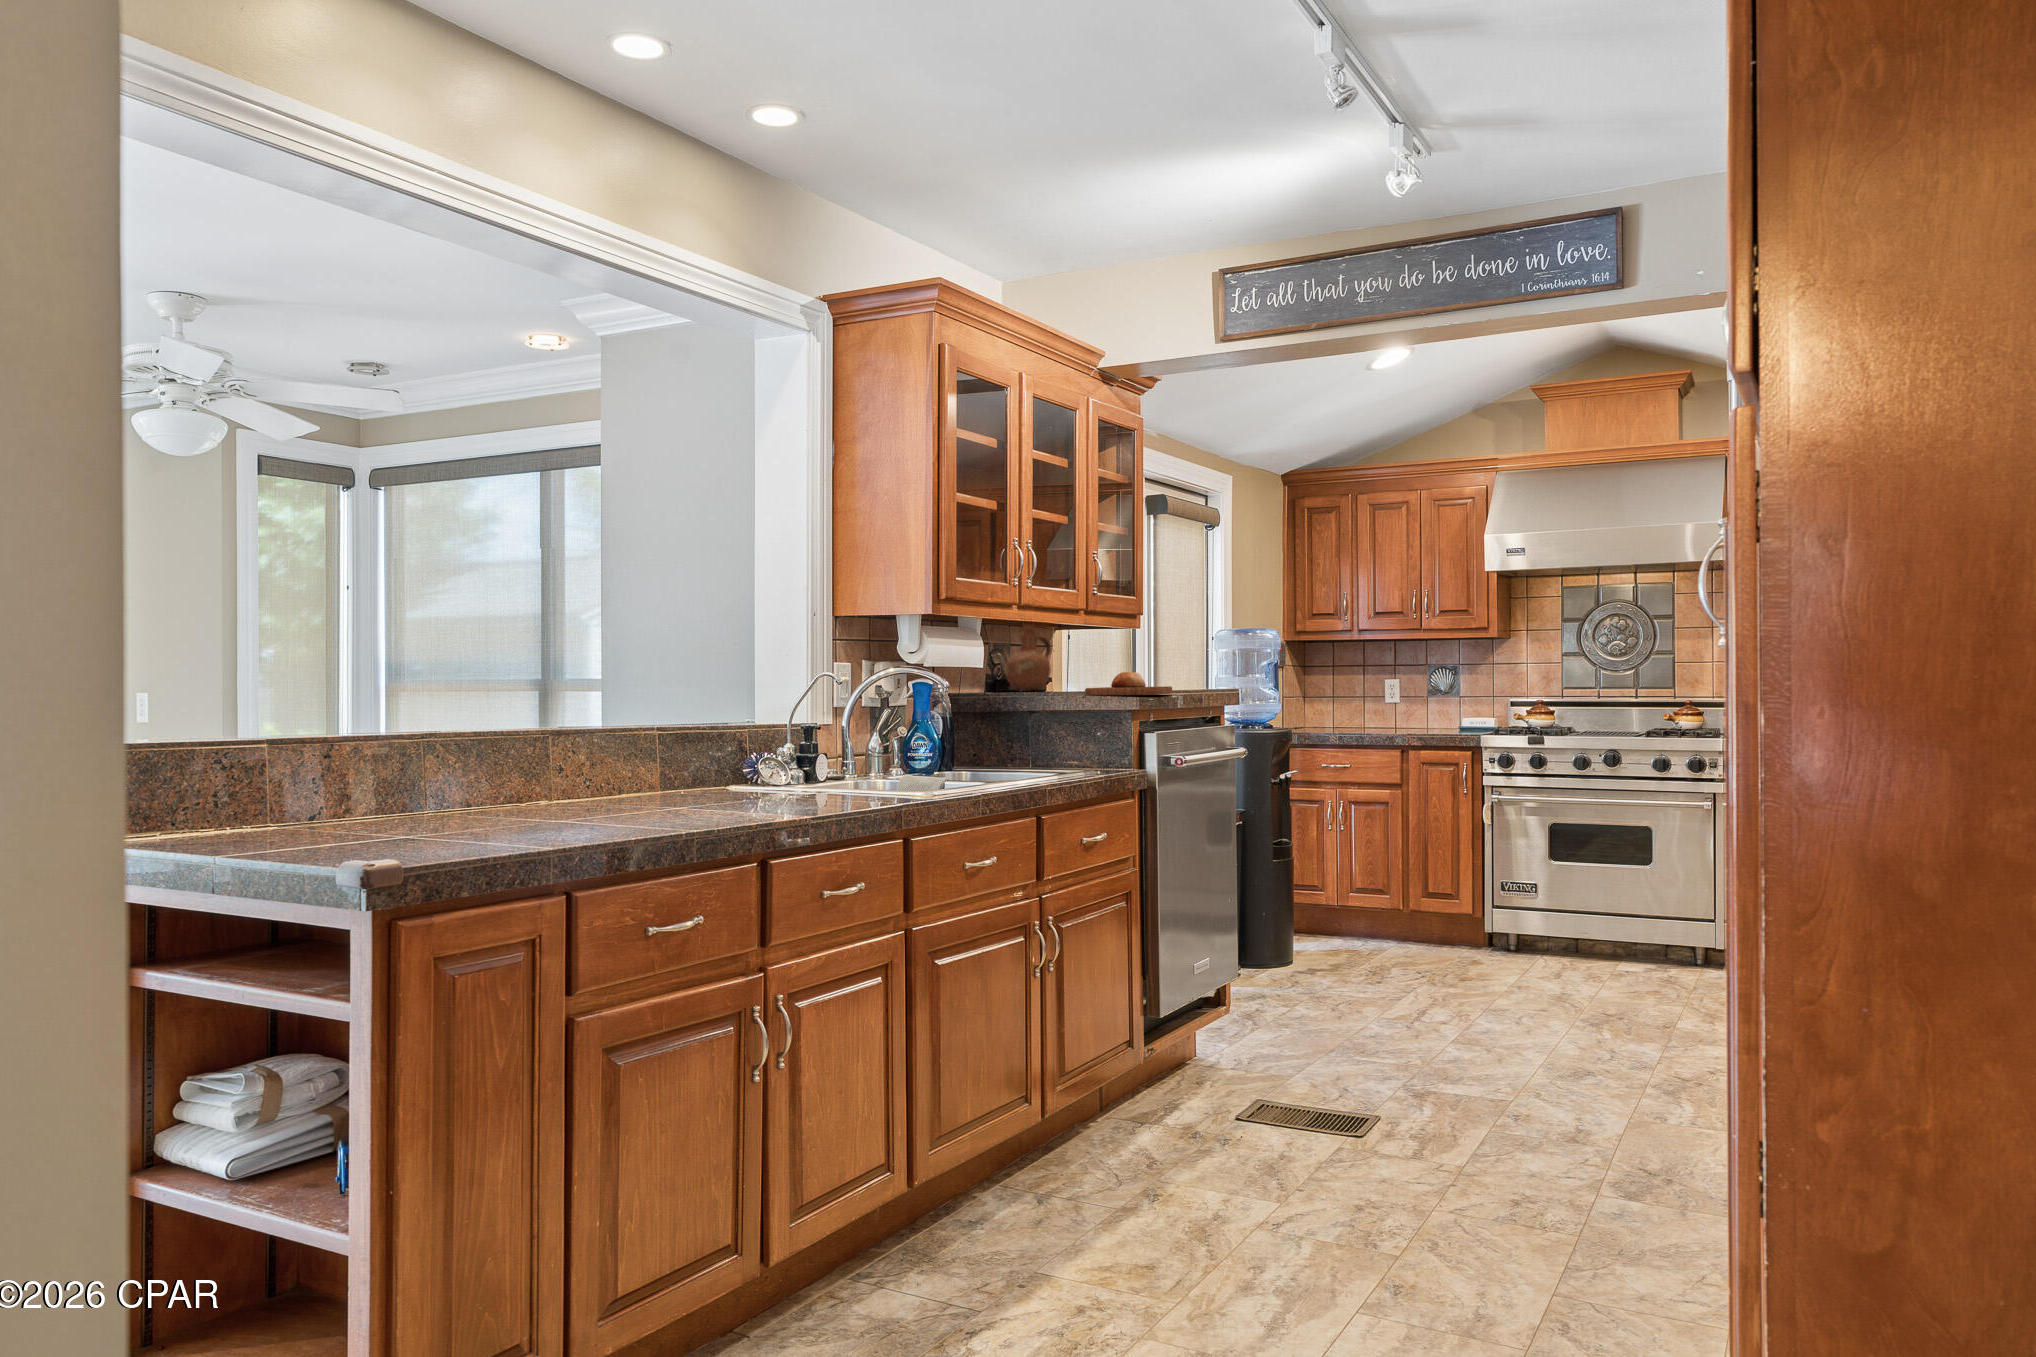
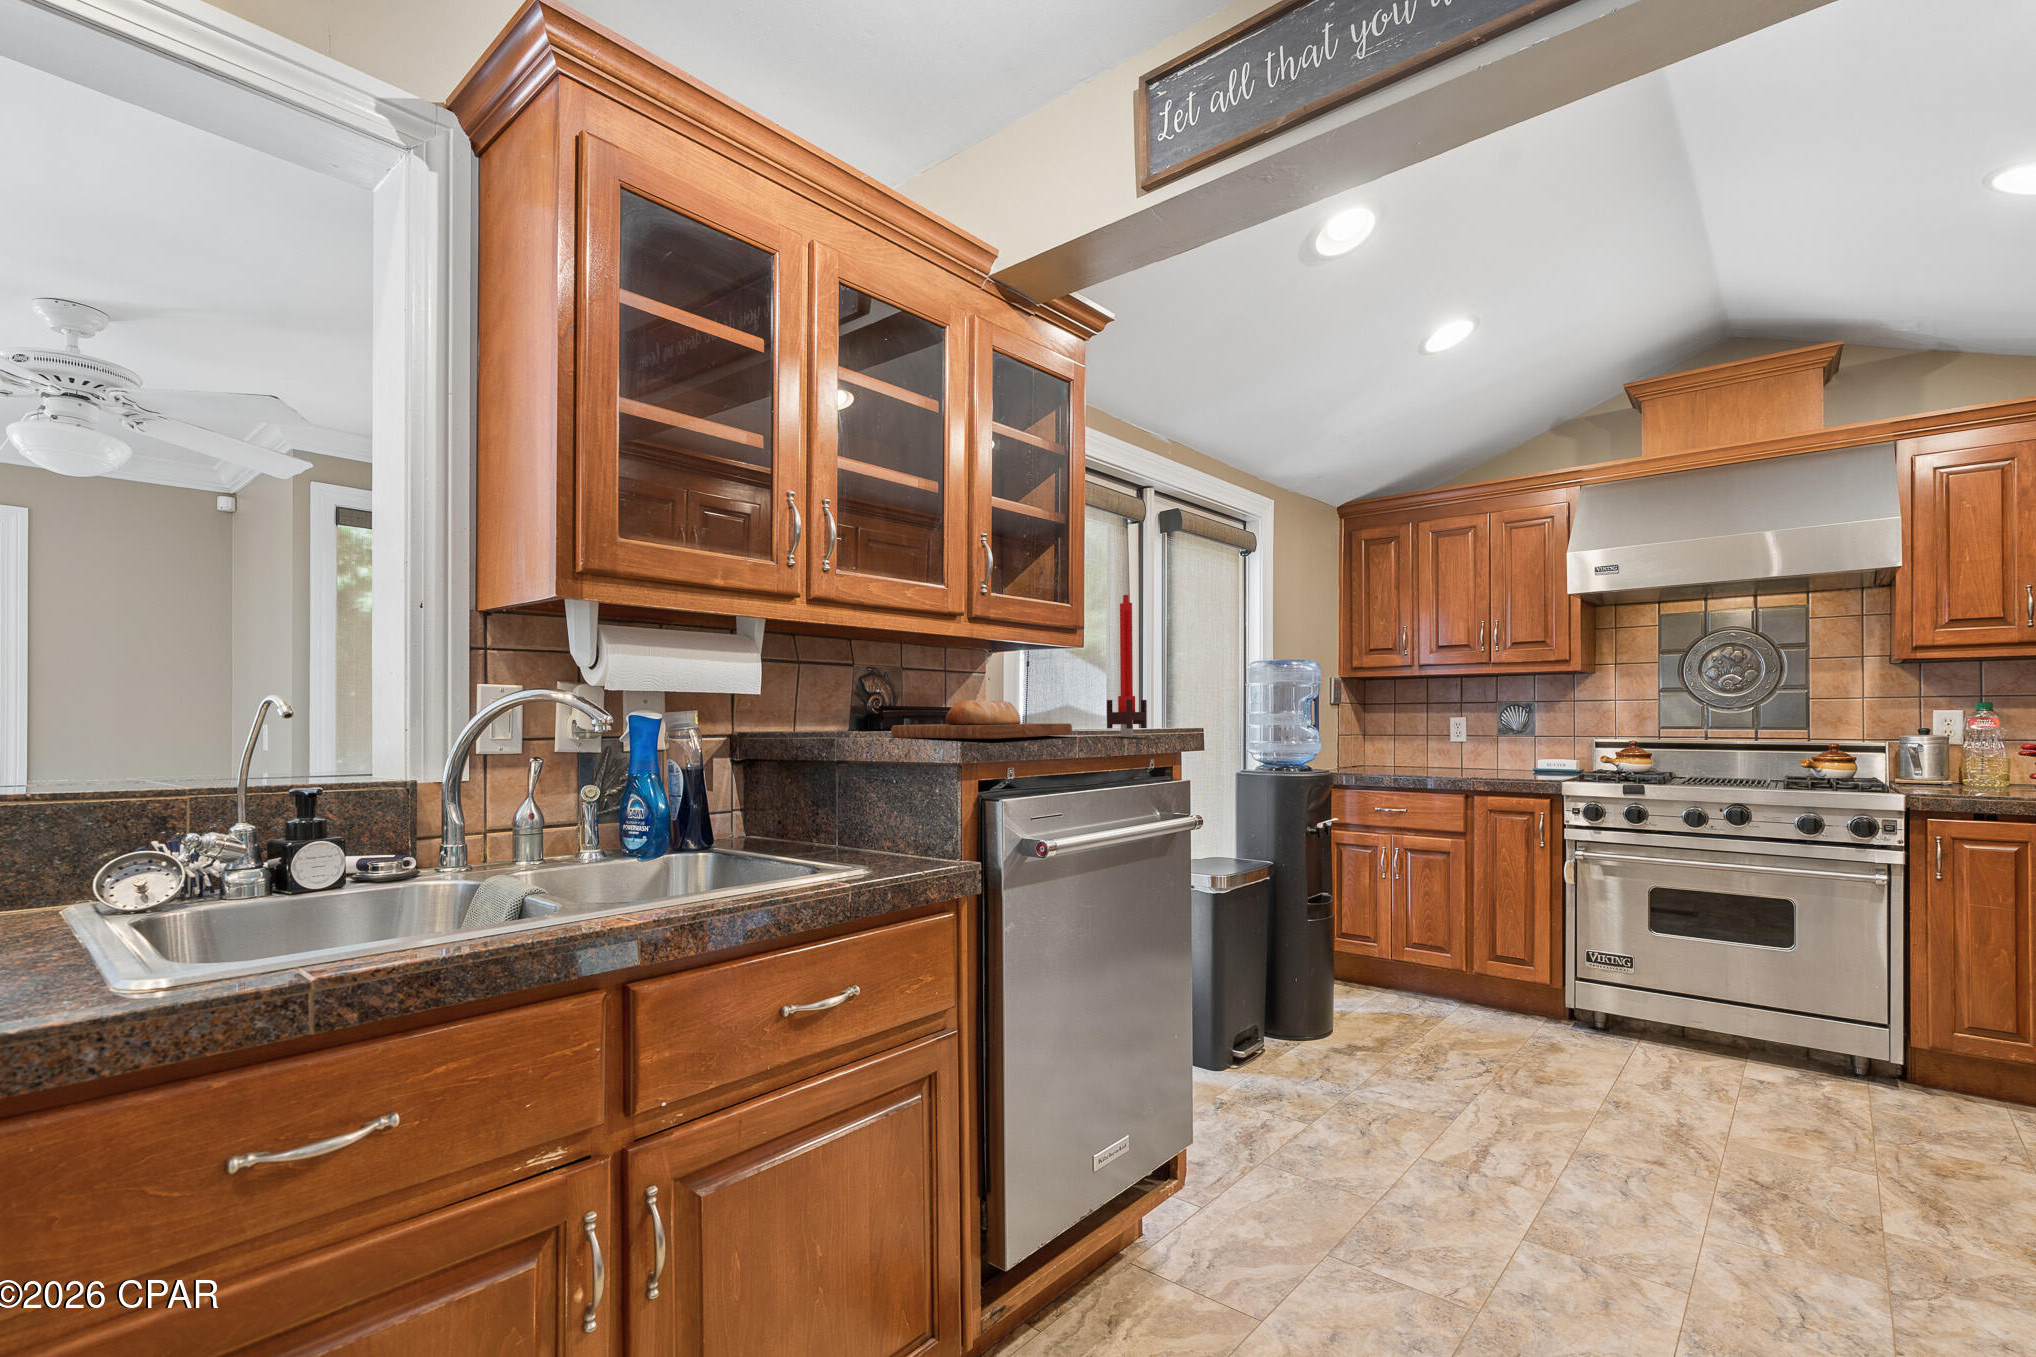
candle: none [1190,601,1215,695] -> present [1107,595,1147,737]
ceramic pitcher: present [1005,625,1051,691] -> none [850,609,919,726]

